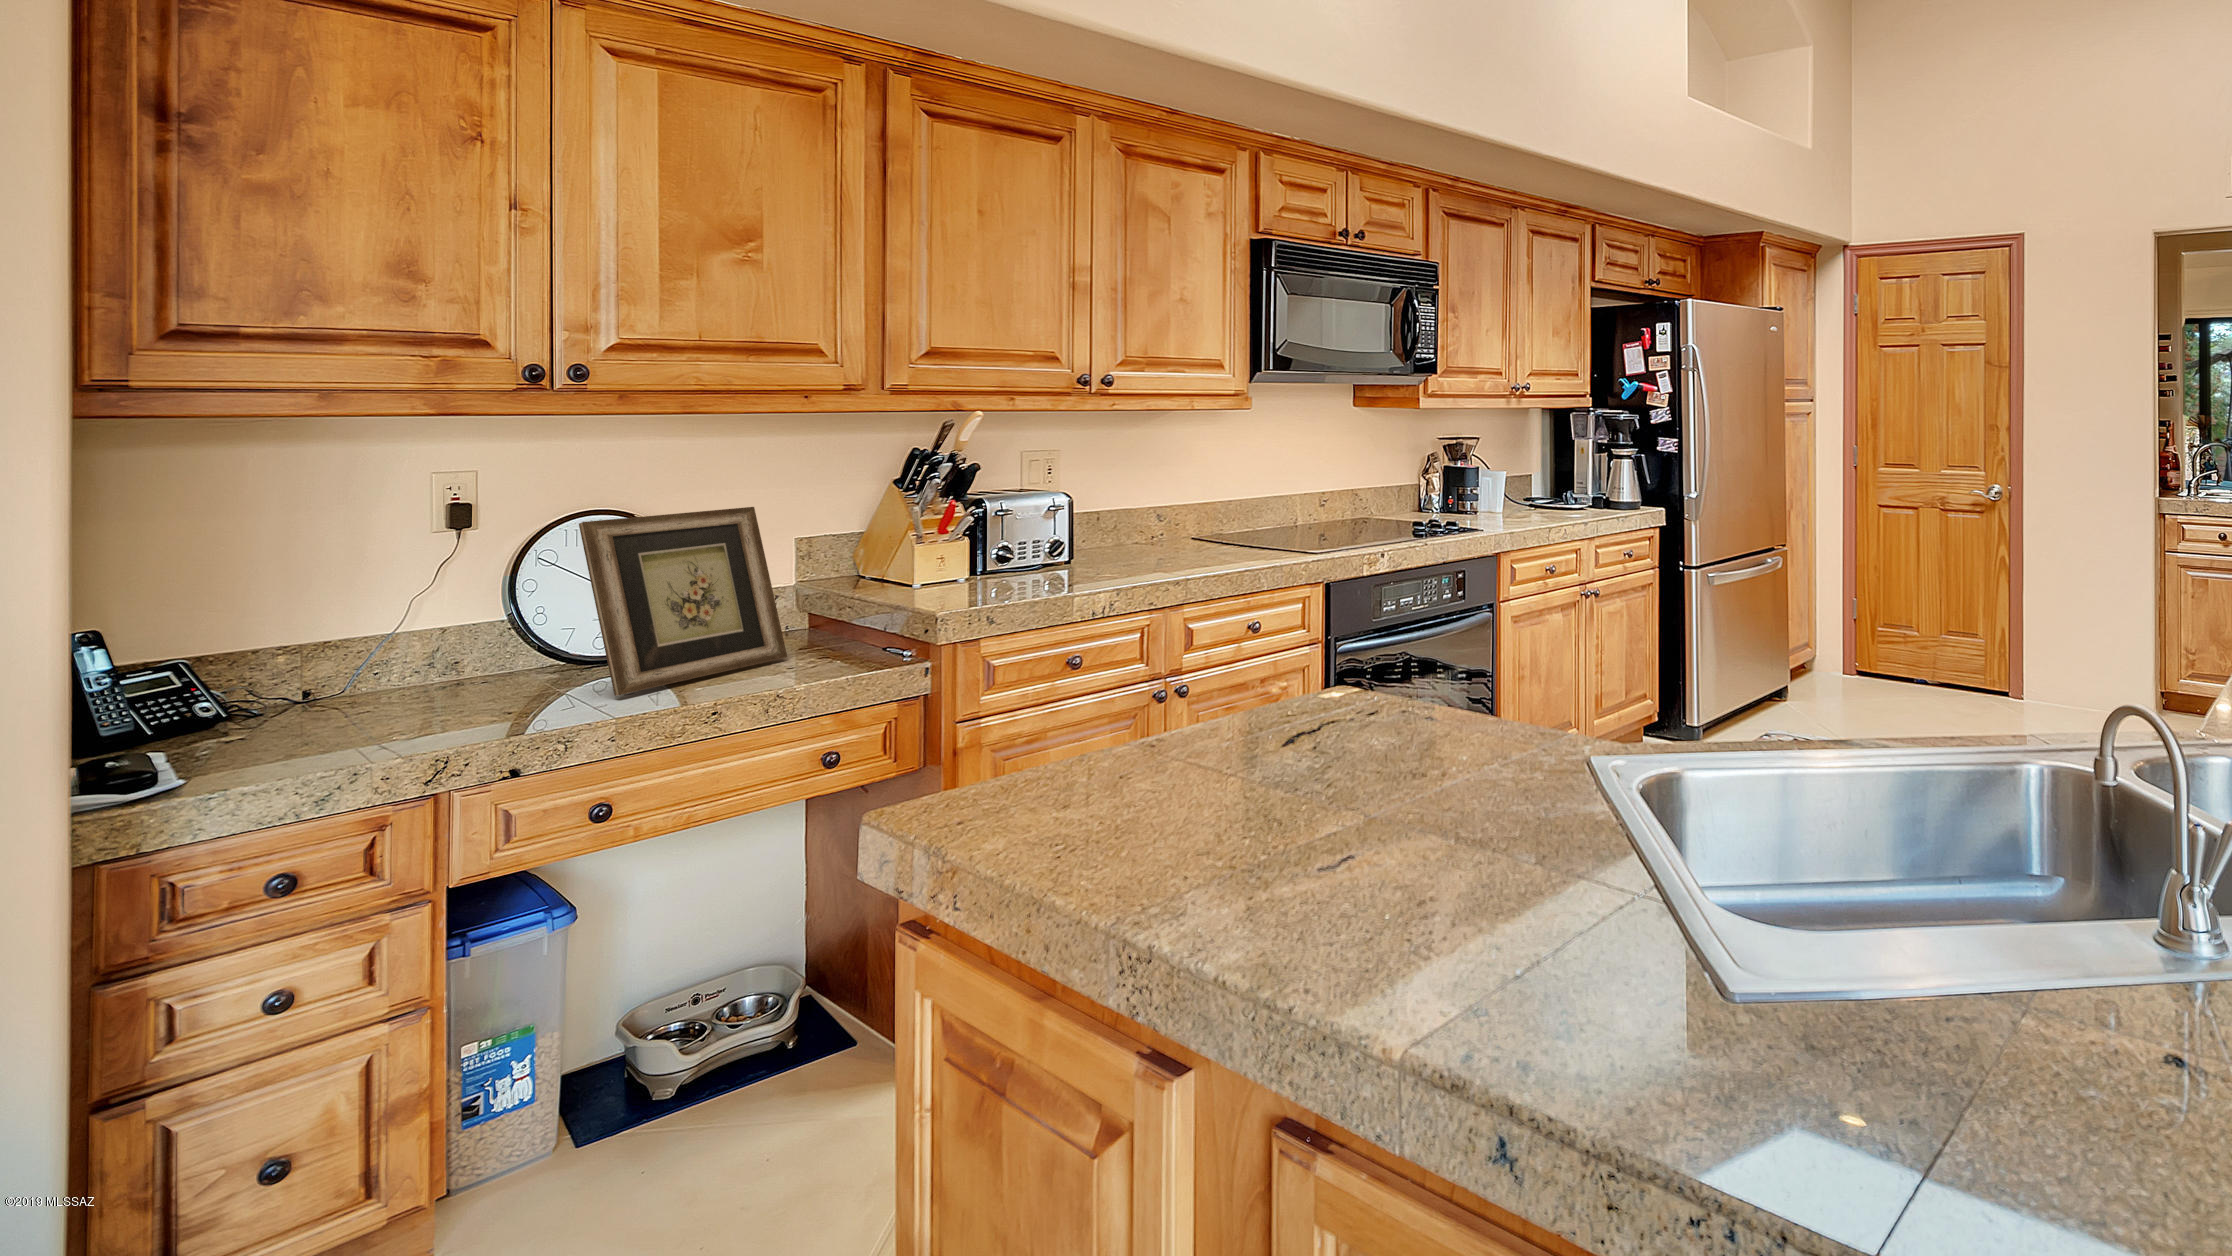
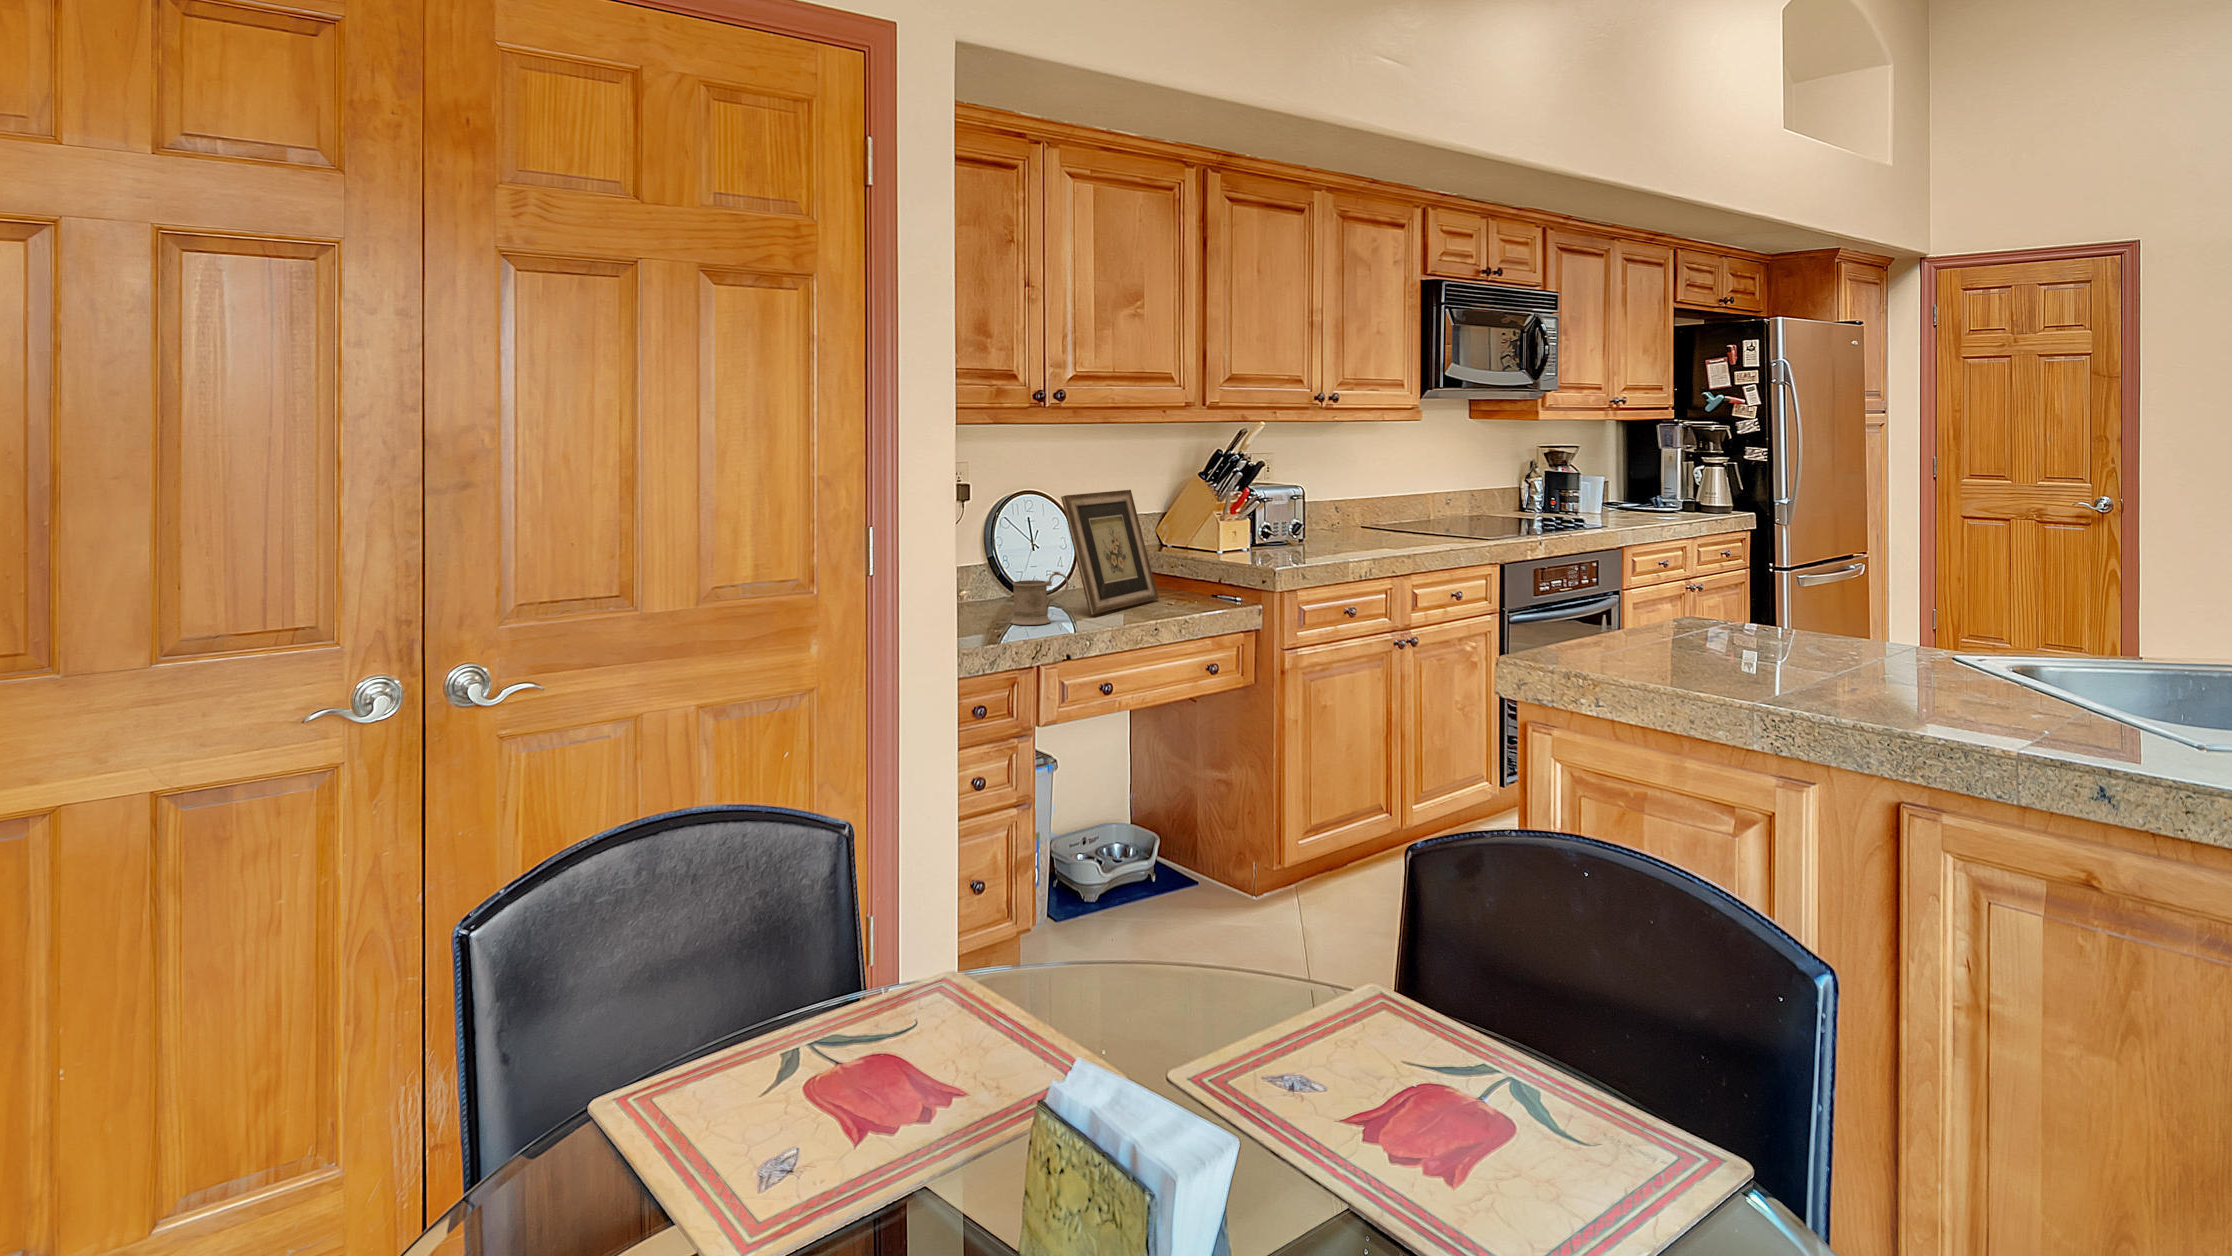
mug: none [450,637,562,723] -> present [1010,572,1068,625]

